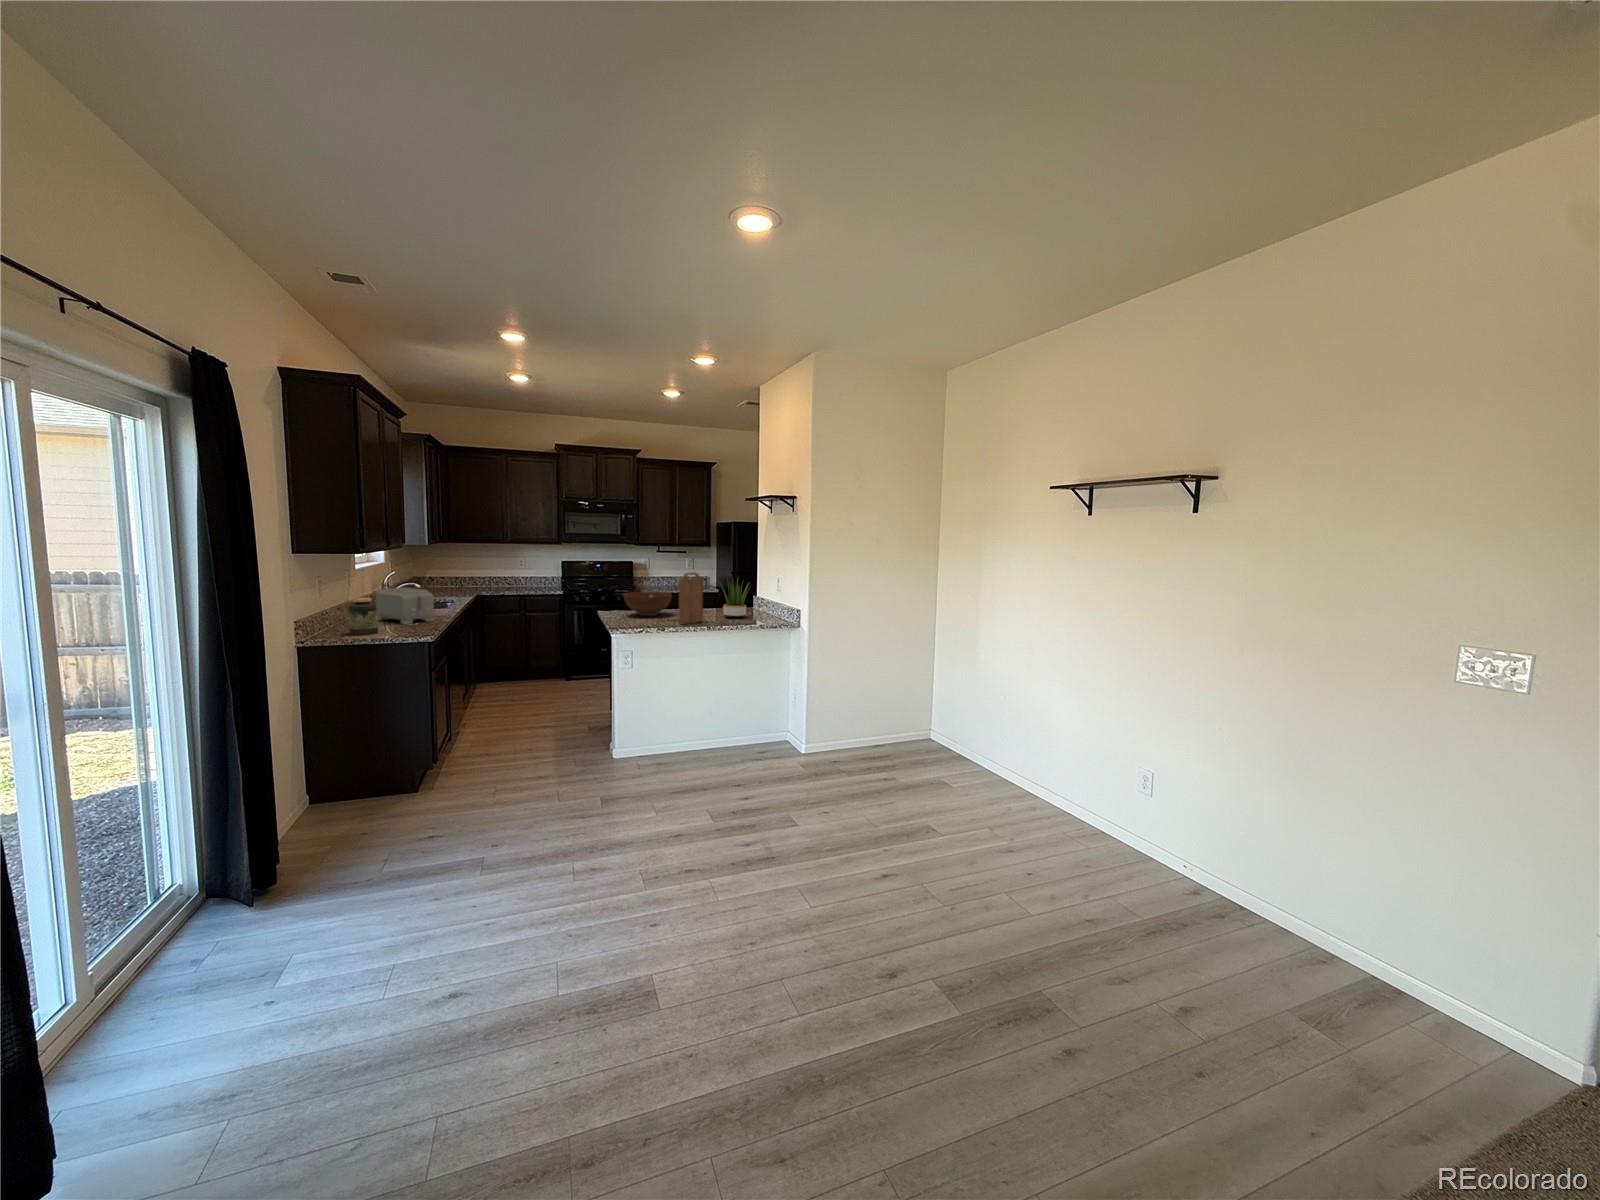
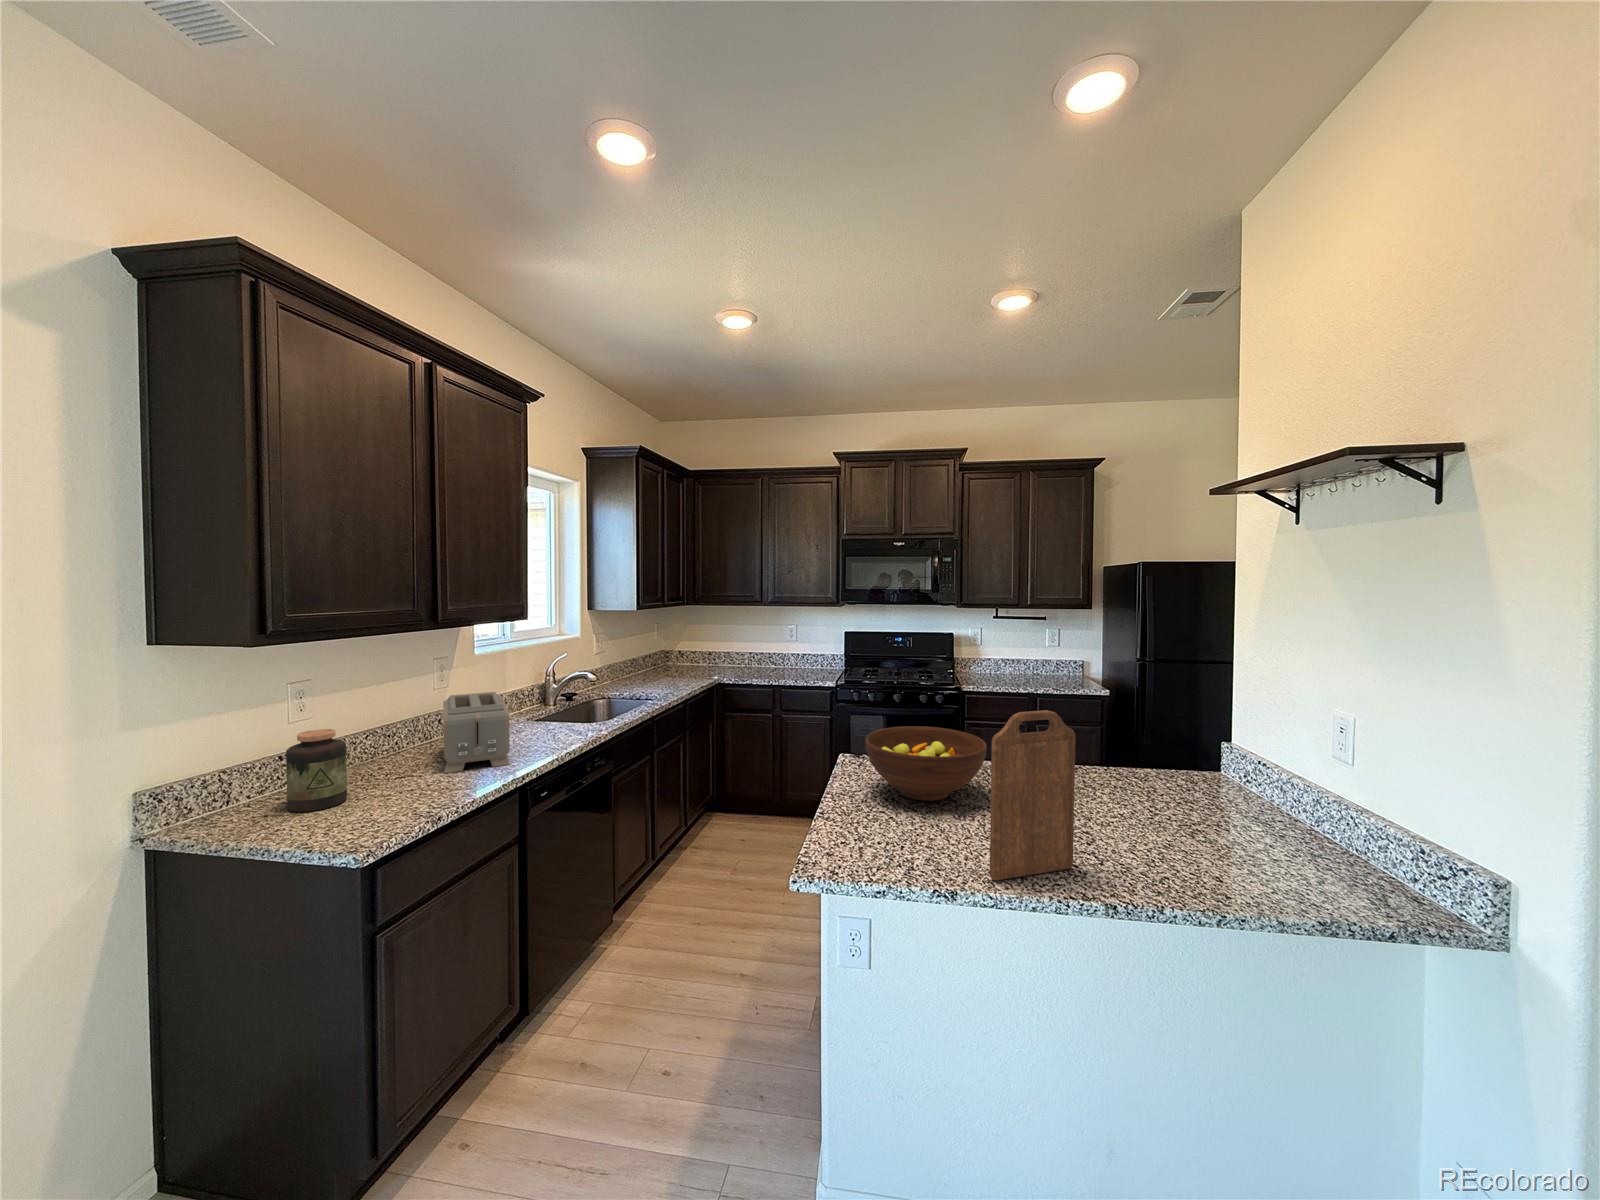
potted plant: present [720,579,749,618] -> none [1126,718,1261,858]

